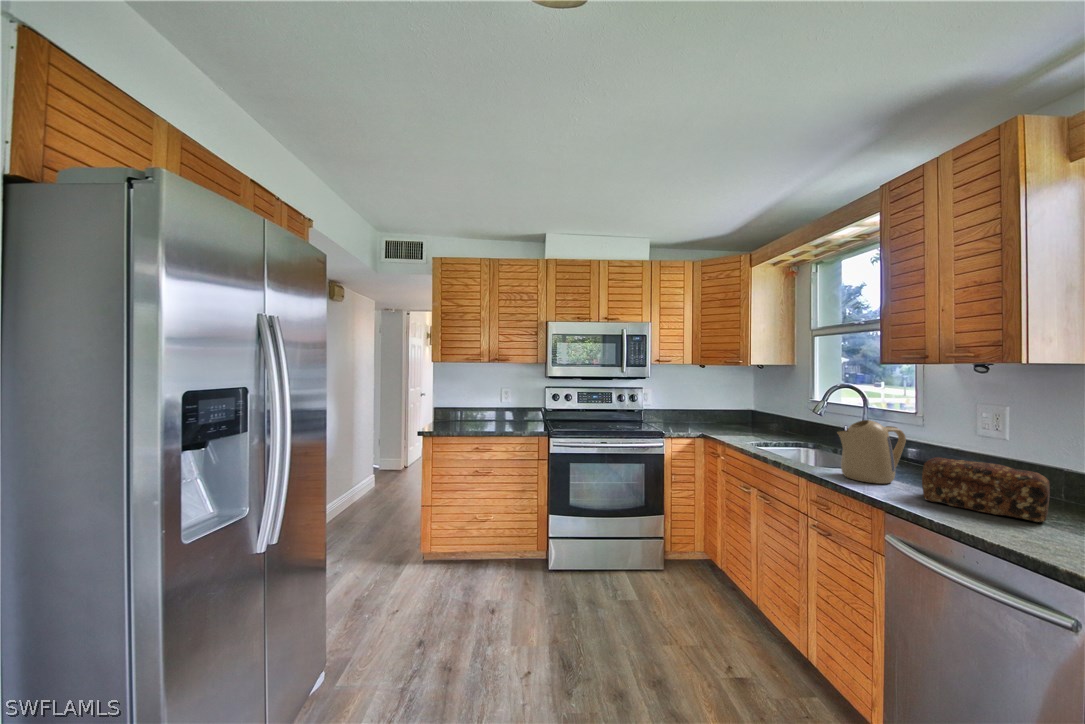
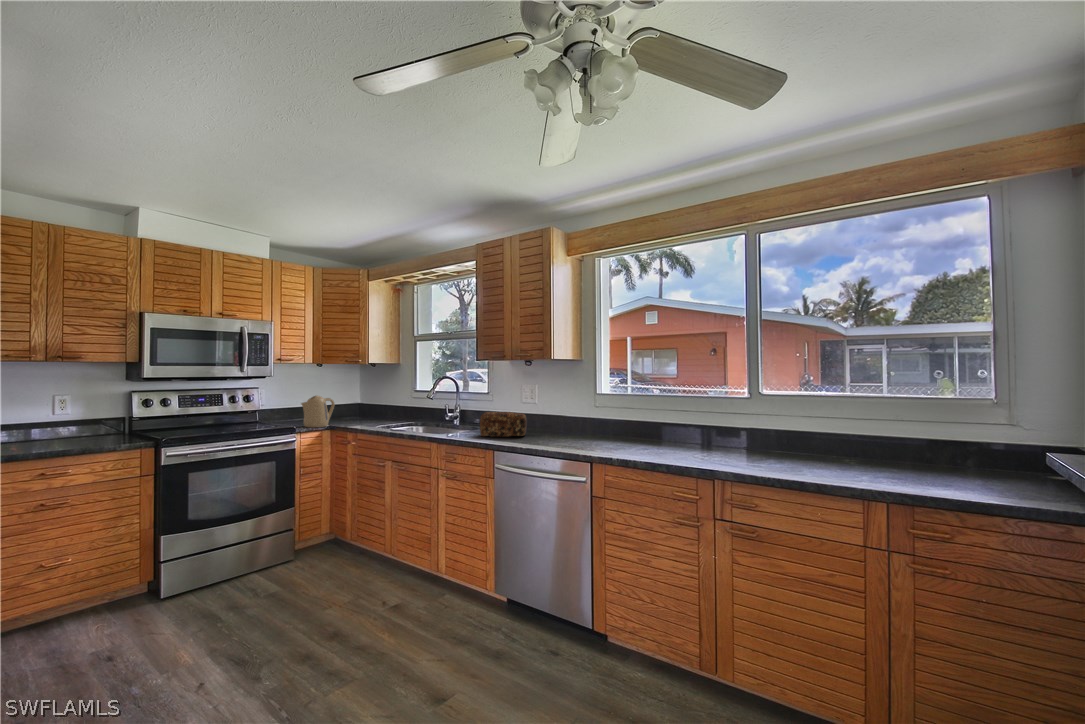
kettle: present [837,420,906,484] -> present [301,396,335,428]

